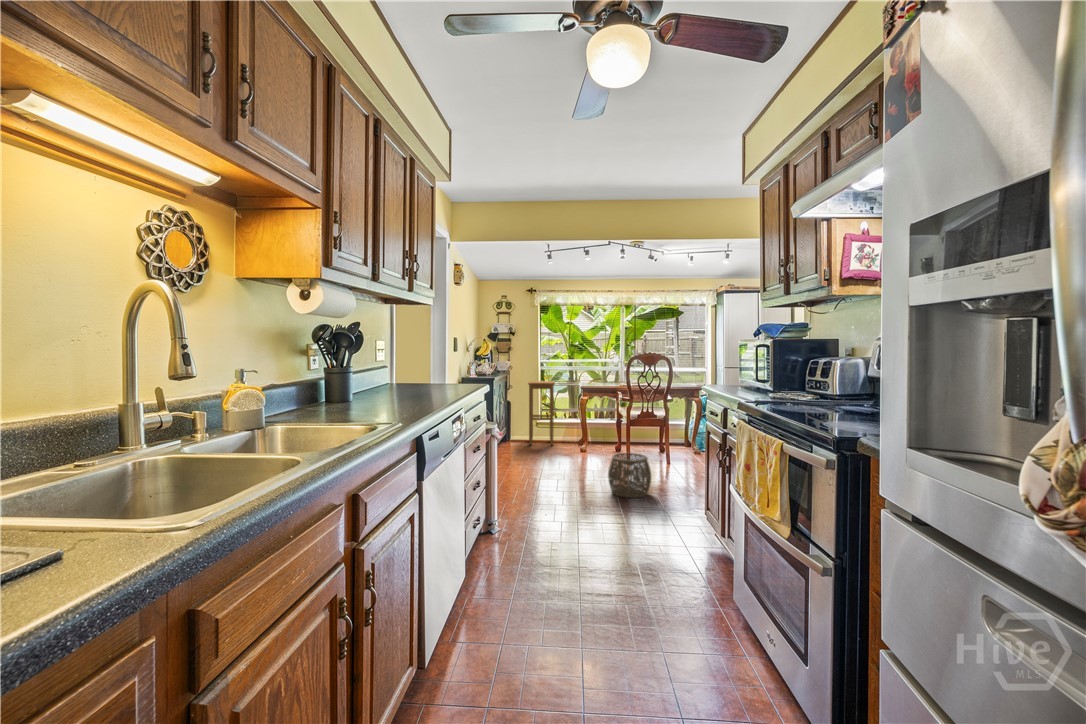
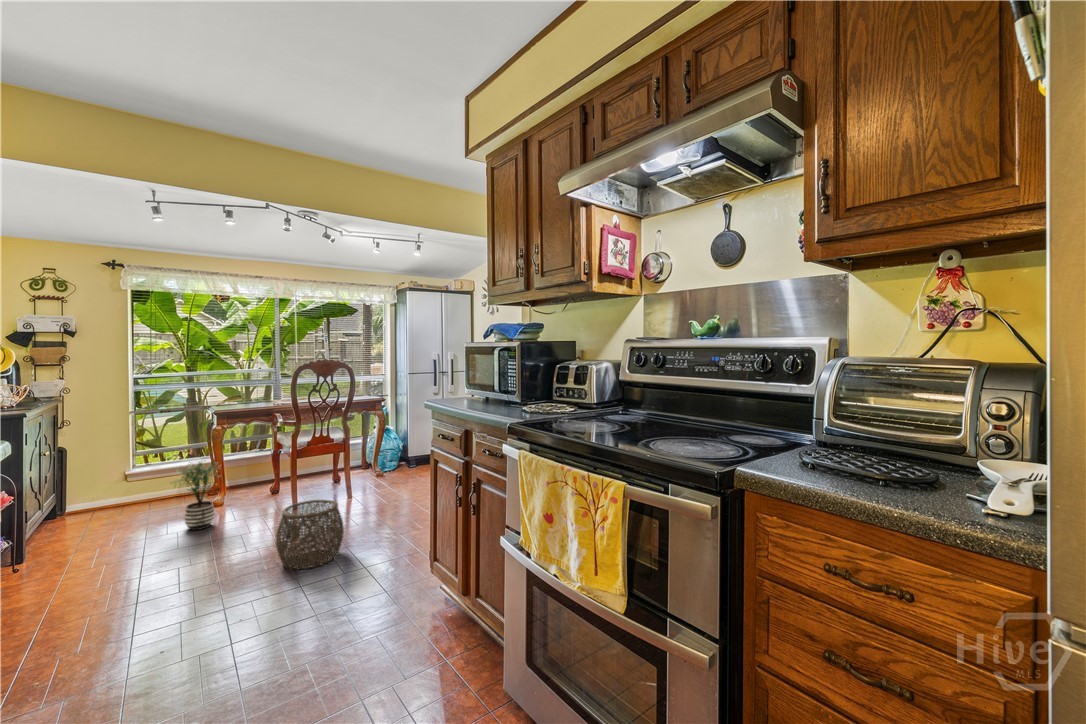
stool: present [528,381,555,445] -> none [107,405,164,512]
potted plant: none [555,418,583,463] -> present [171,462,219,530]

